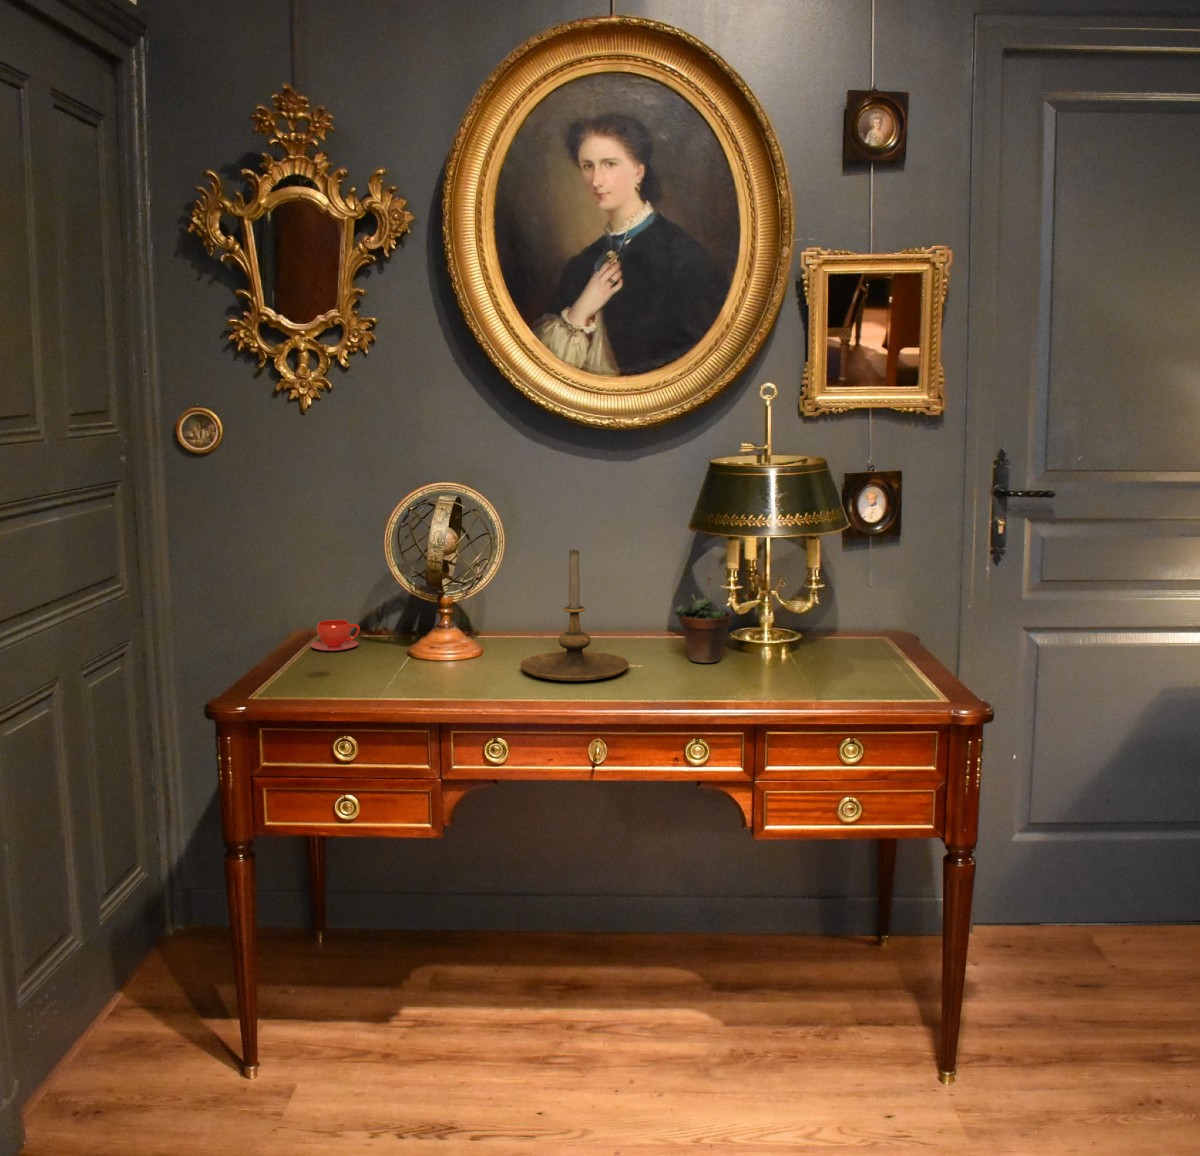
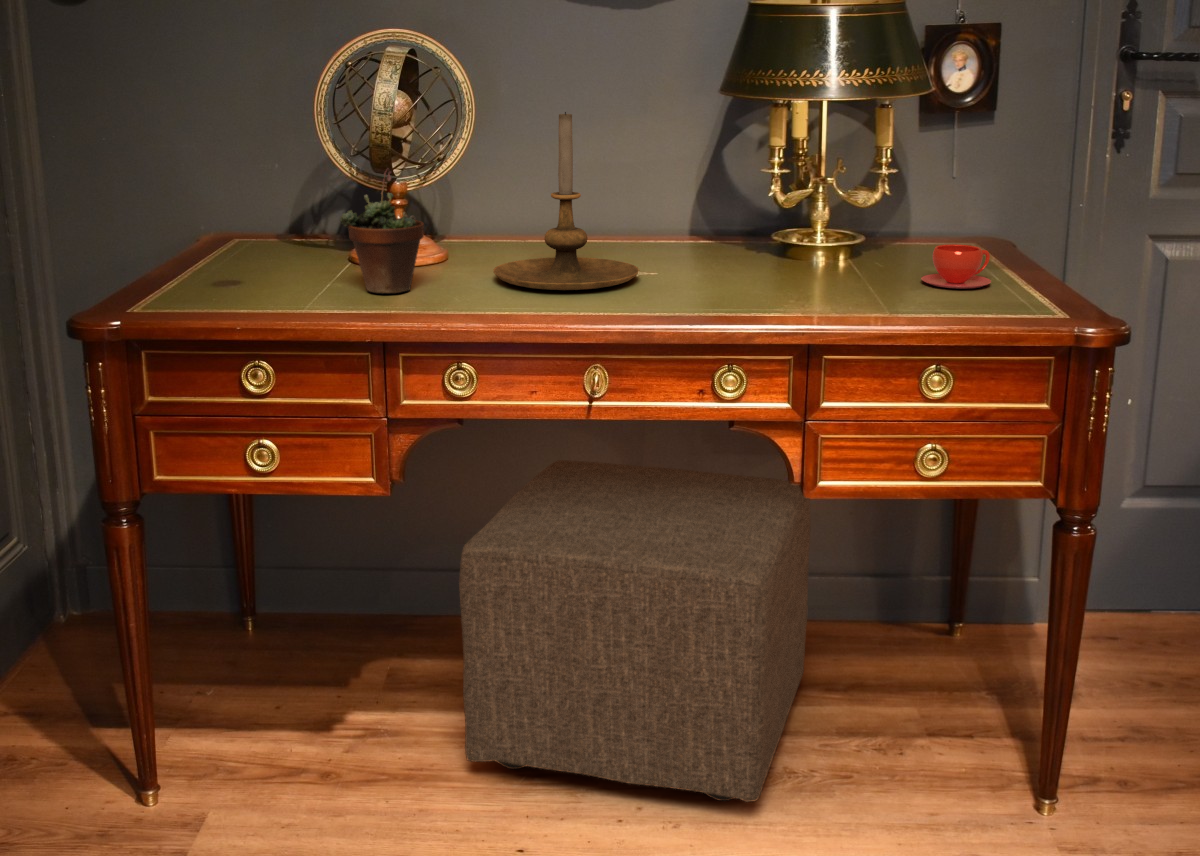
succulent plant: present [674,578,731,663] -> present [340,169,424,293]
teacup: present [311,620,360,651] -> present [921,244,991,289]
ottoman: none [493,804,764,1078] -> present [459,460,811,802]

